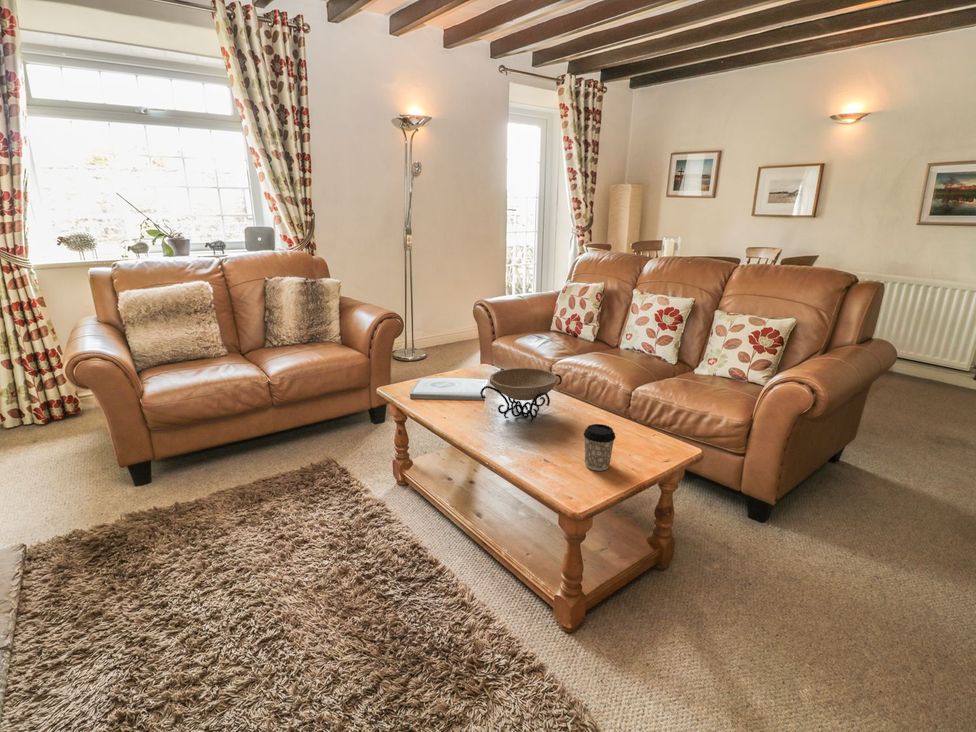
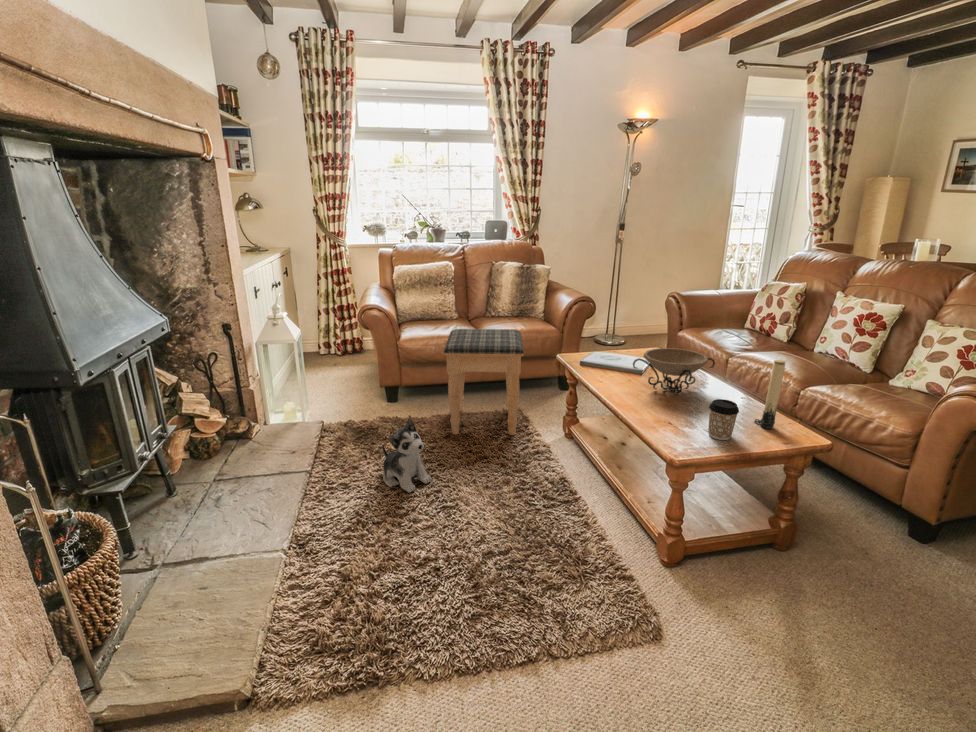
footstool: none [222,364,337,516] -> present [443,329,524,435]
candle: none [619,371,647,446] -> present [754,359,786,429]
plush toy: none [143,522,234,632] -> present [382,419,432,493]

